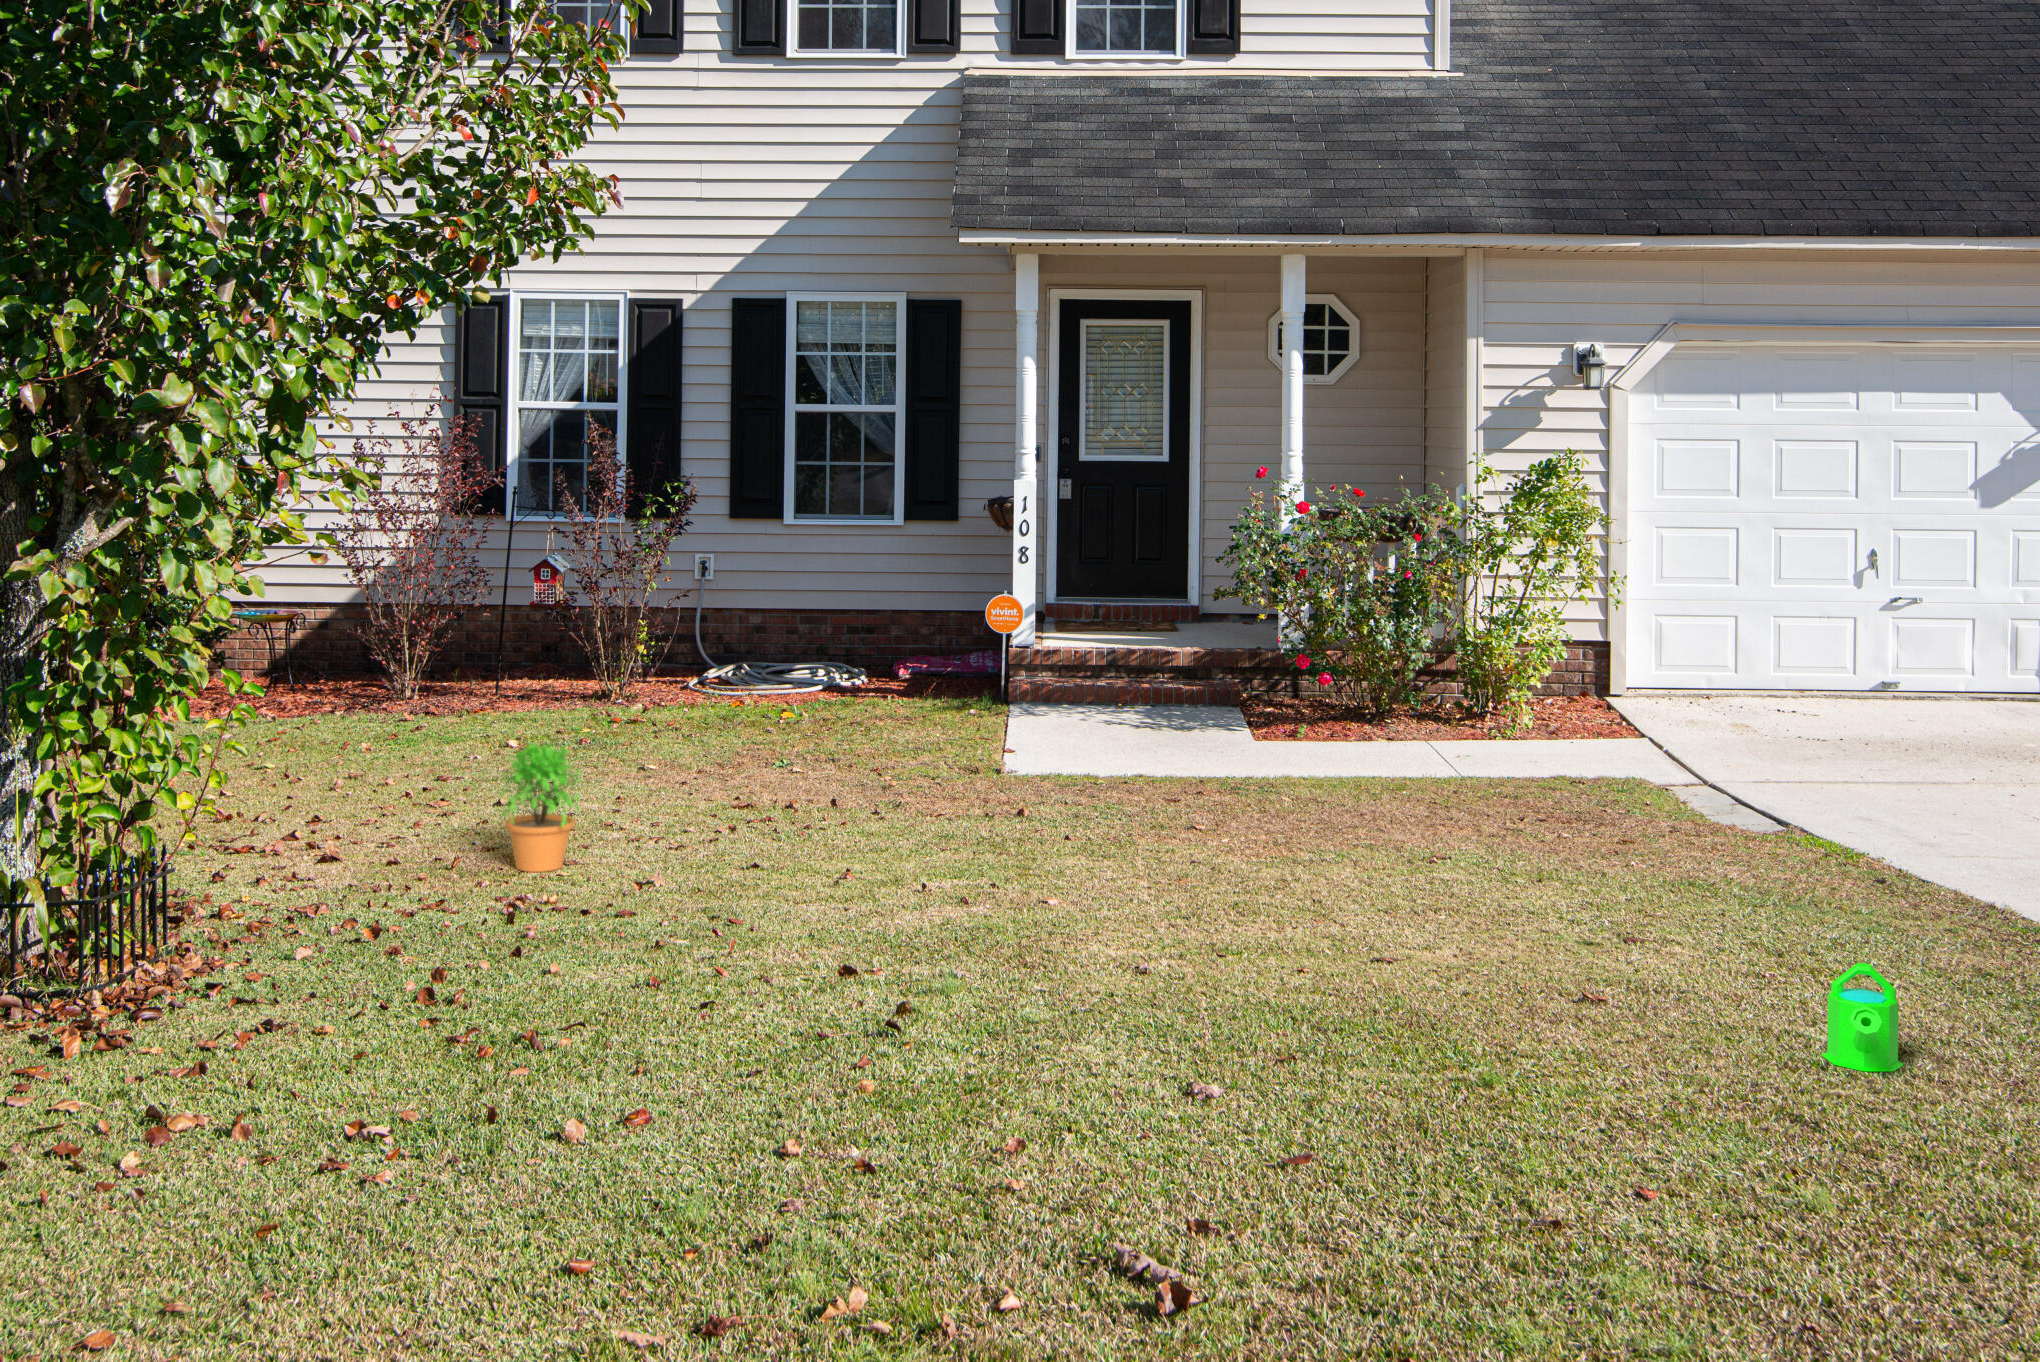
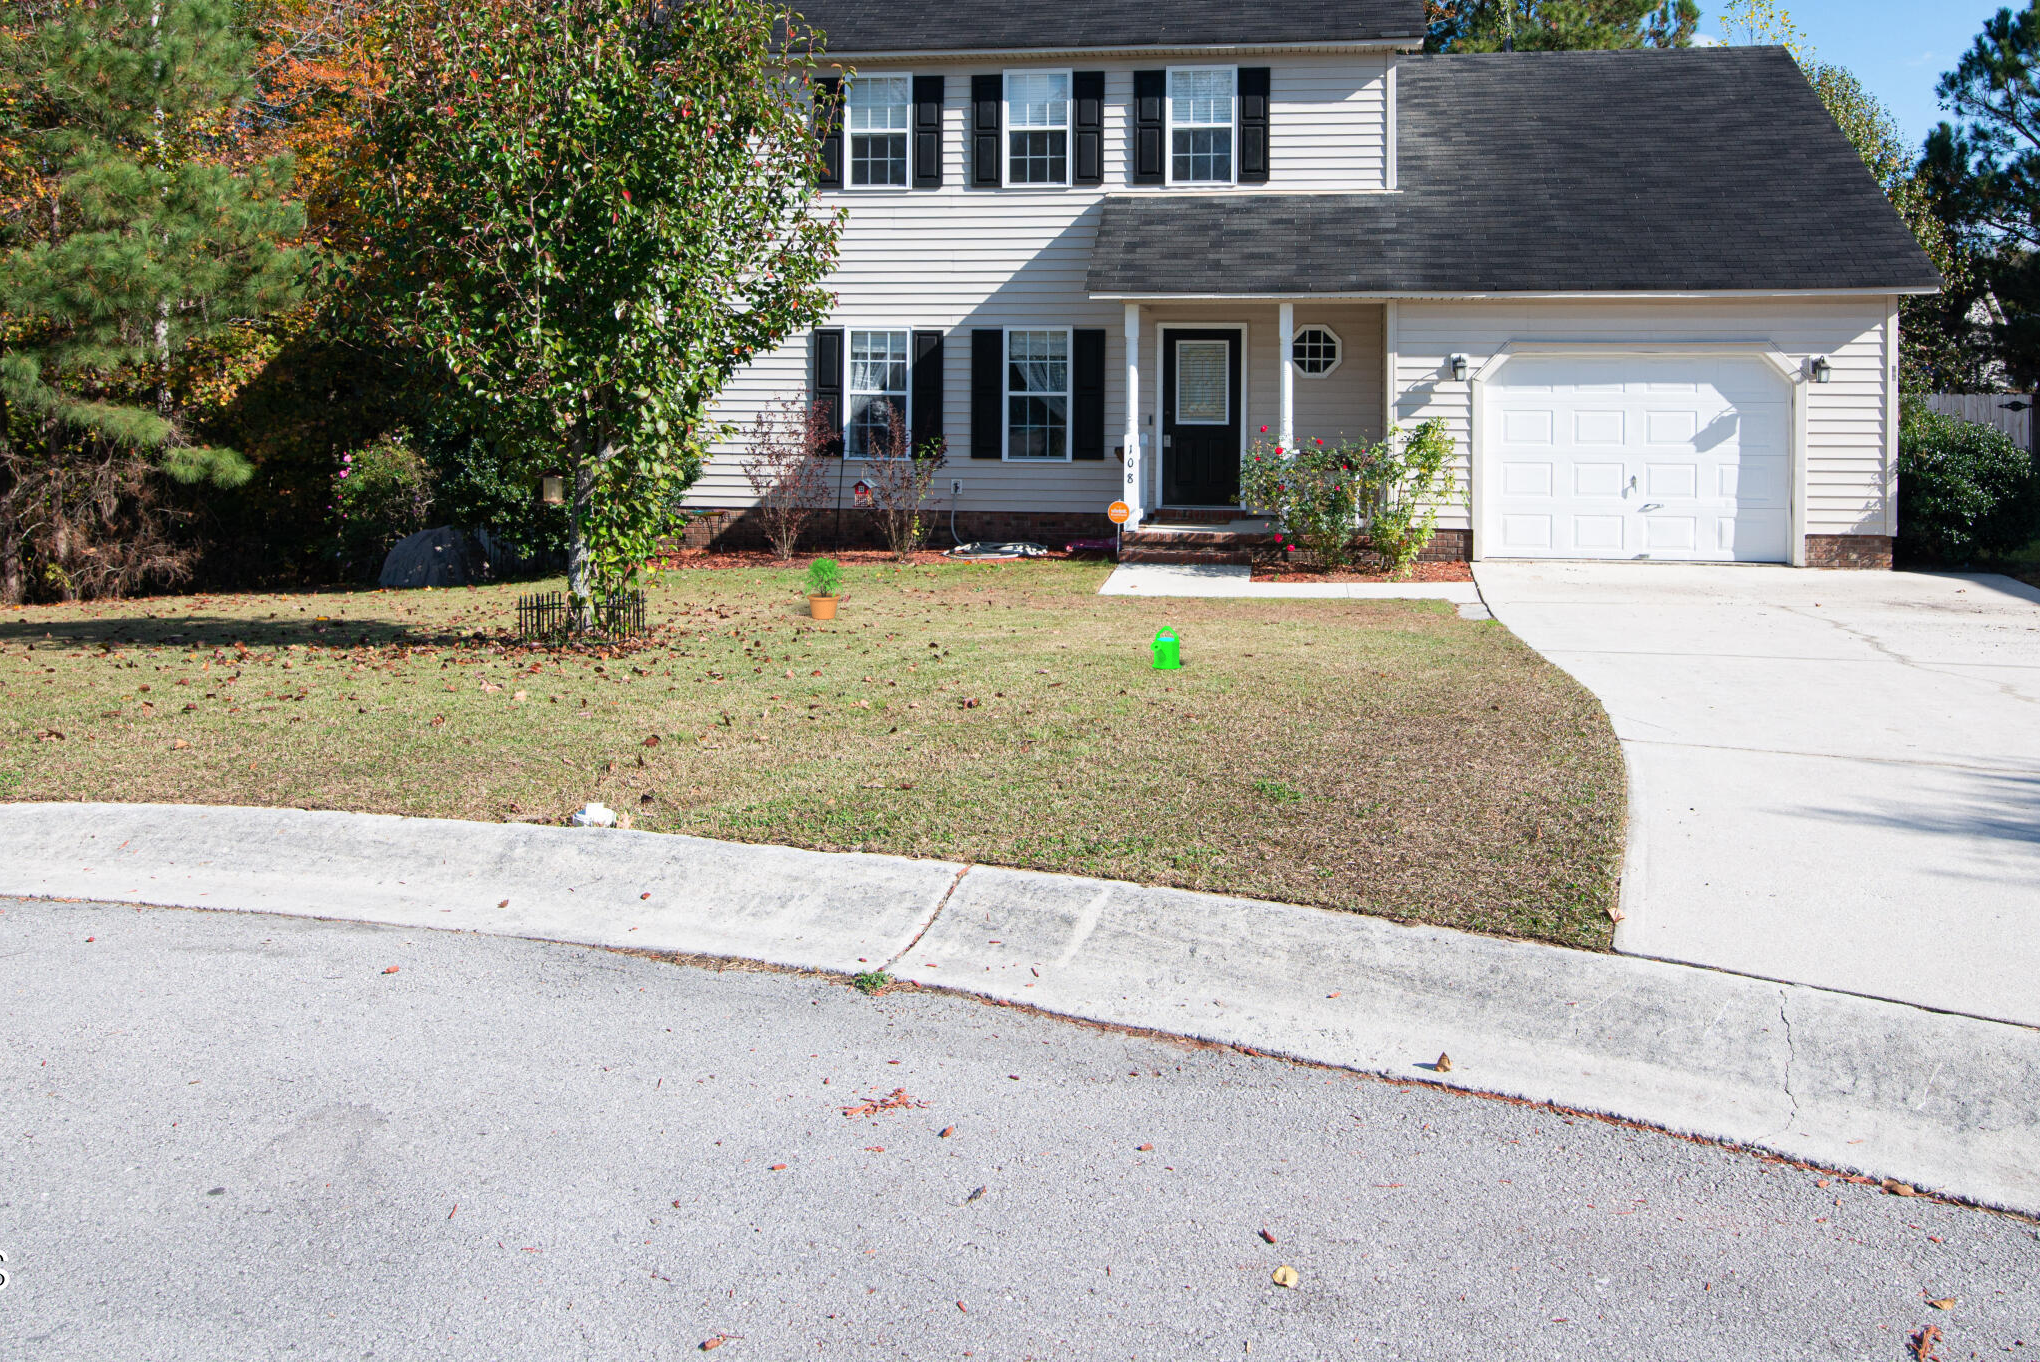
watering can: present [1822,963,1904,1072] -> present [1150,626,1182,669]

